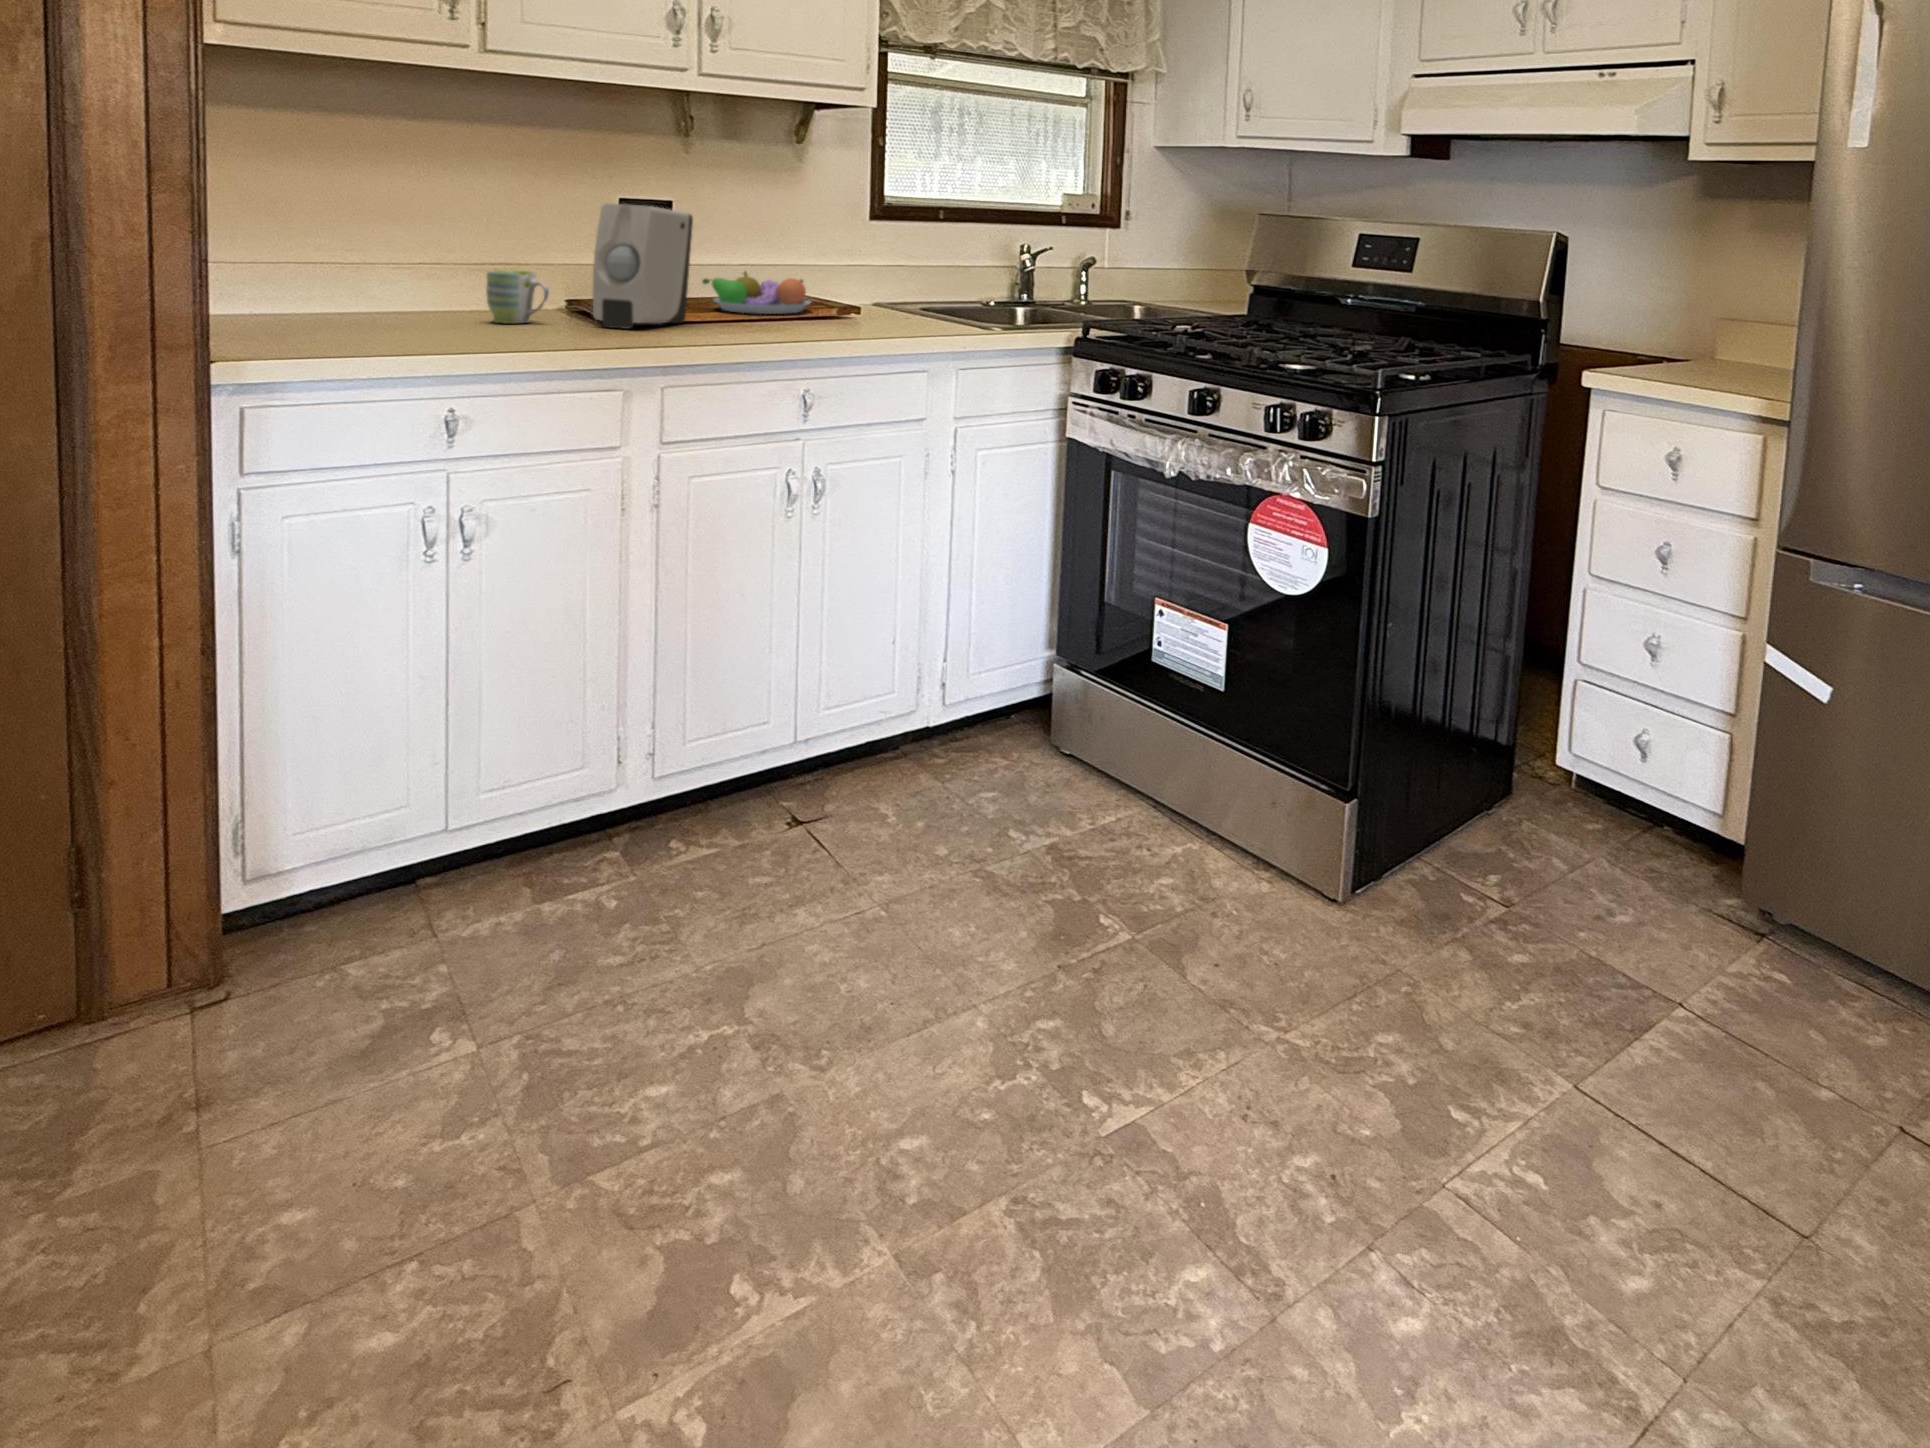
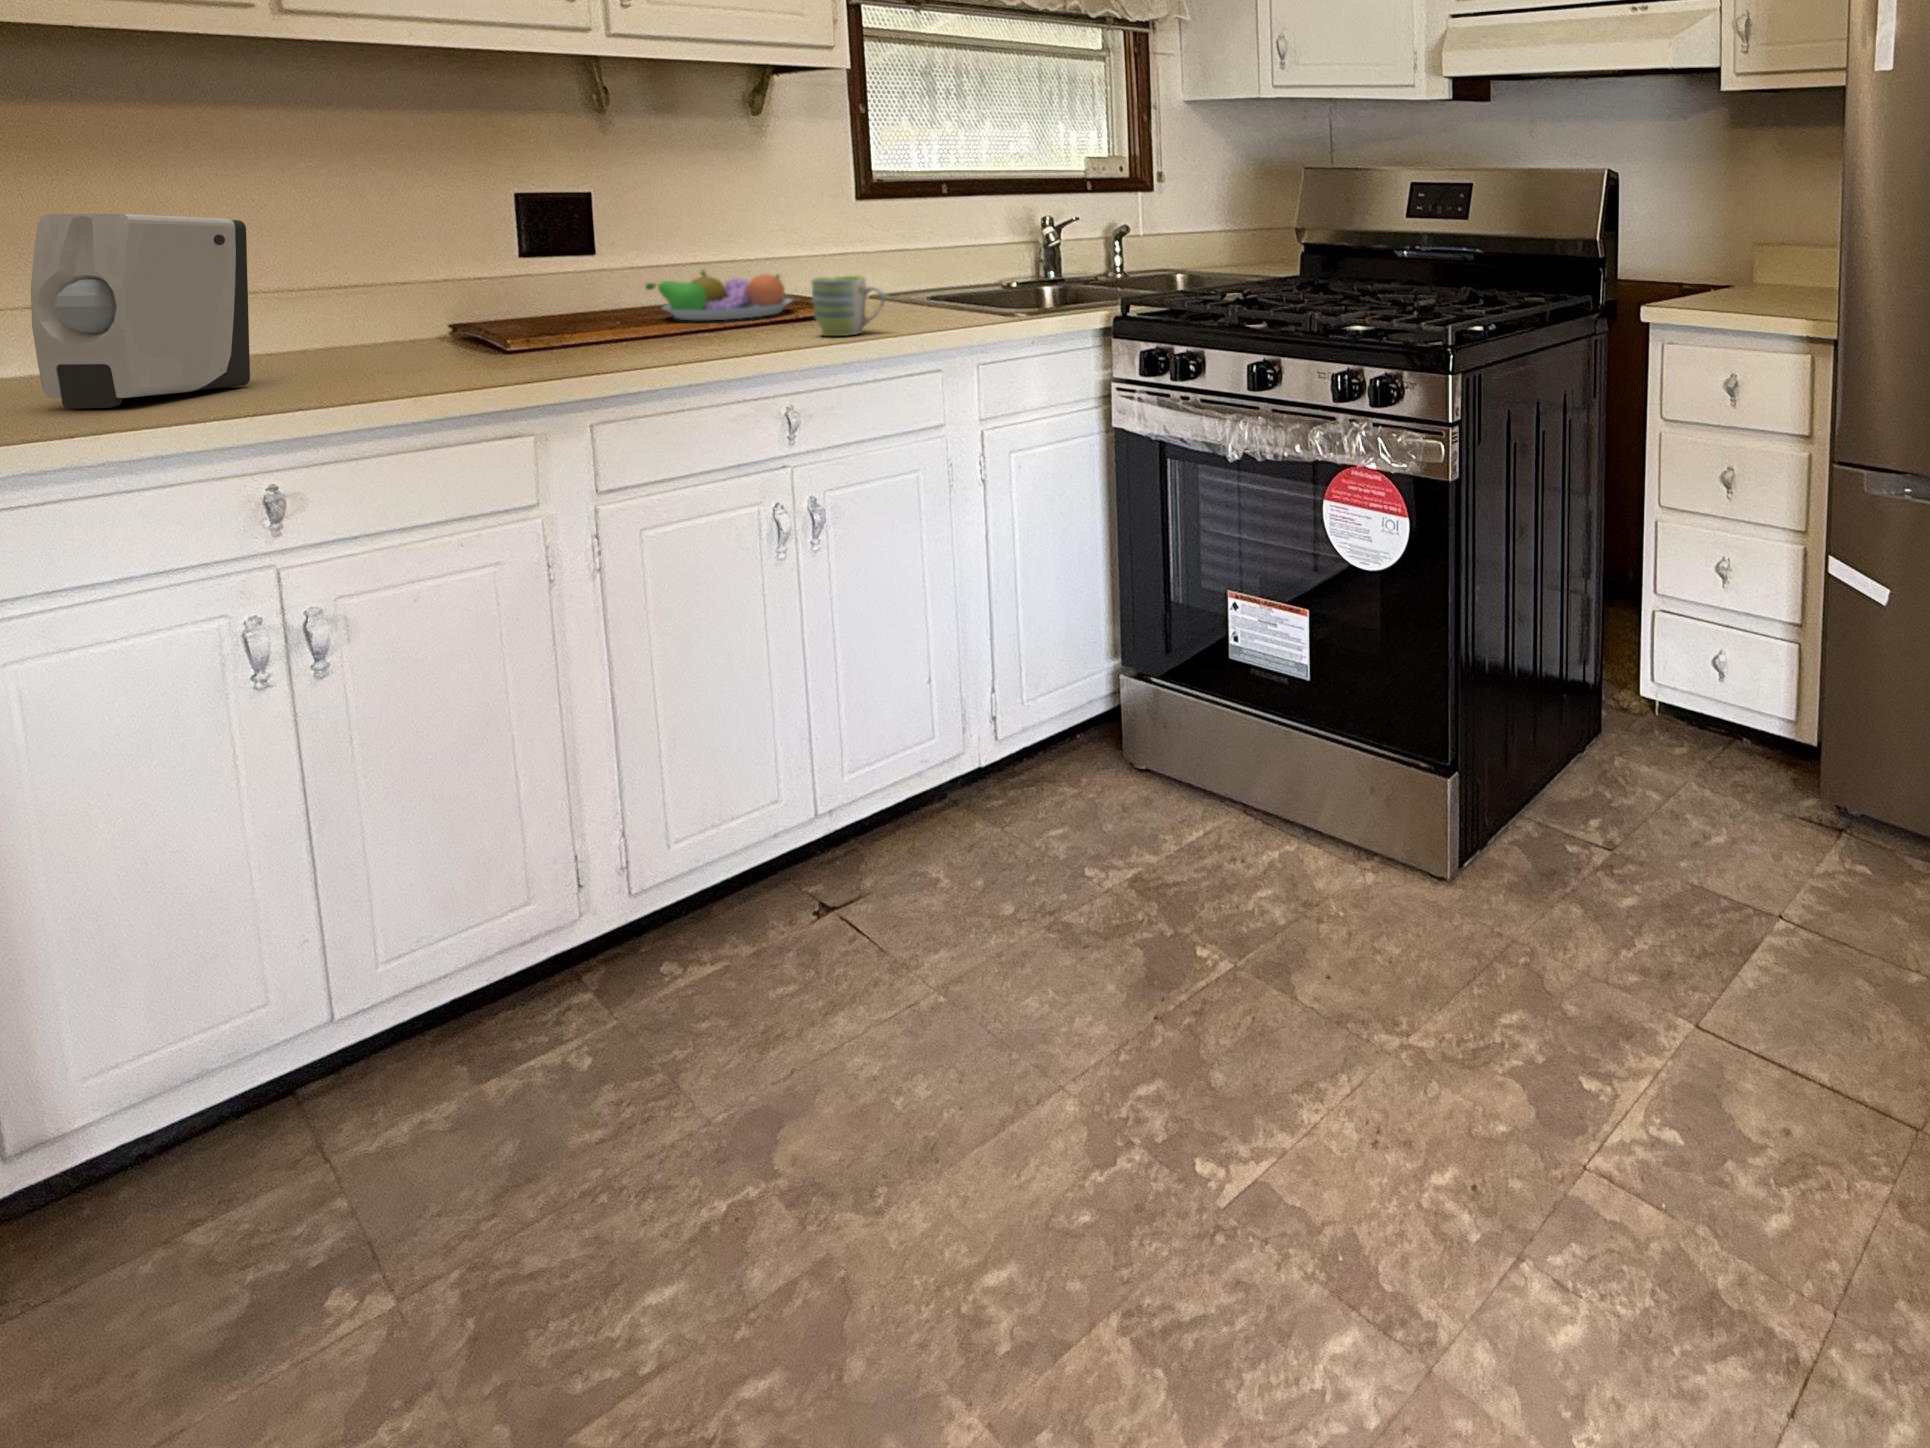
soap dispenser: present [593,204,693,329] -> present [31,214,250,408]
mug: present [486,270,549,323] -> present [812,275,885,336]

